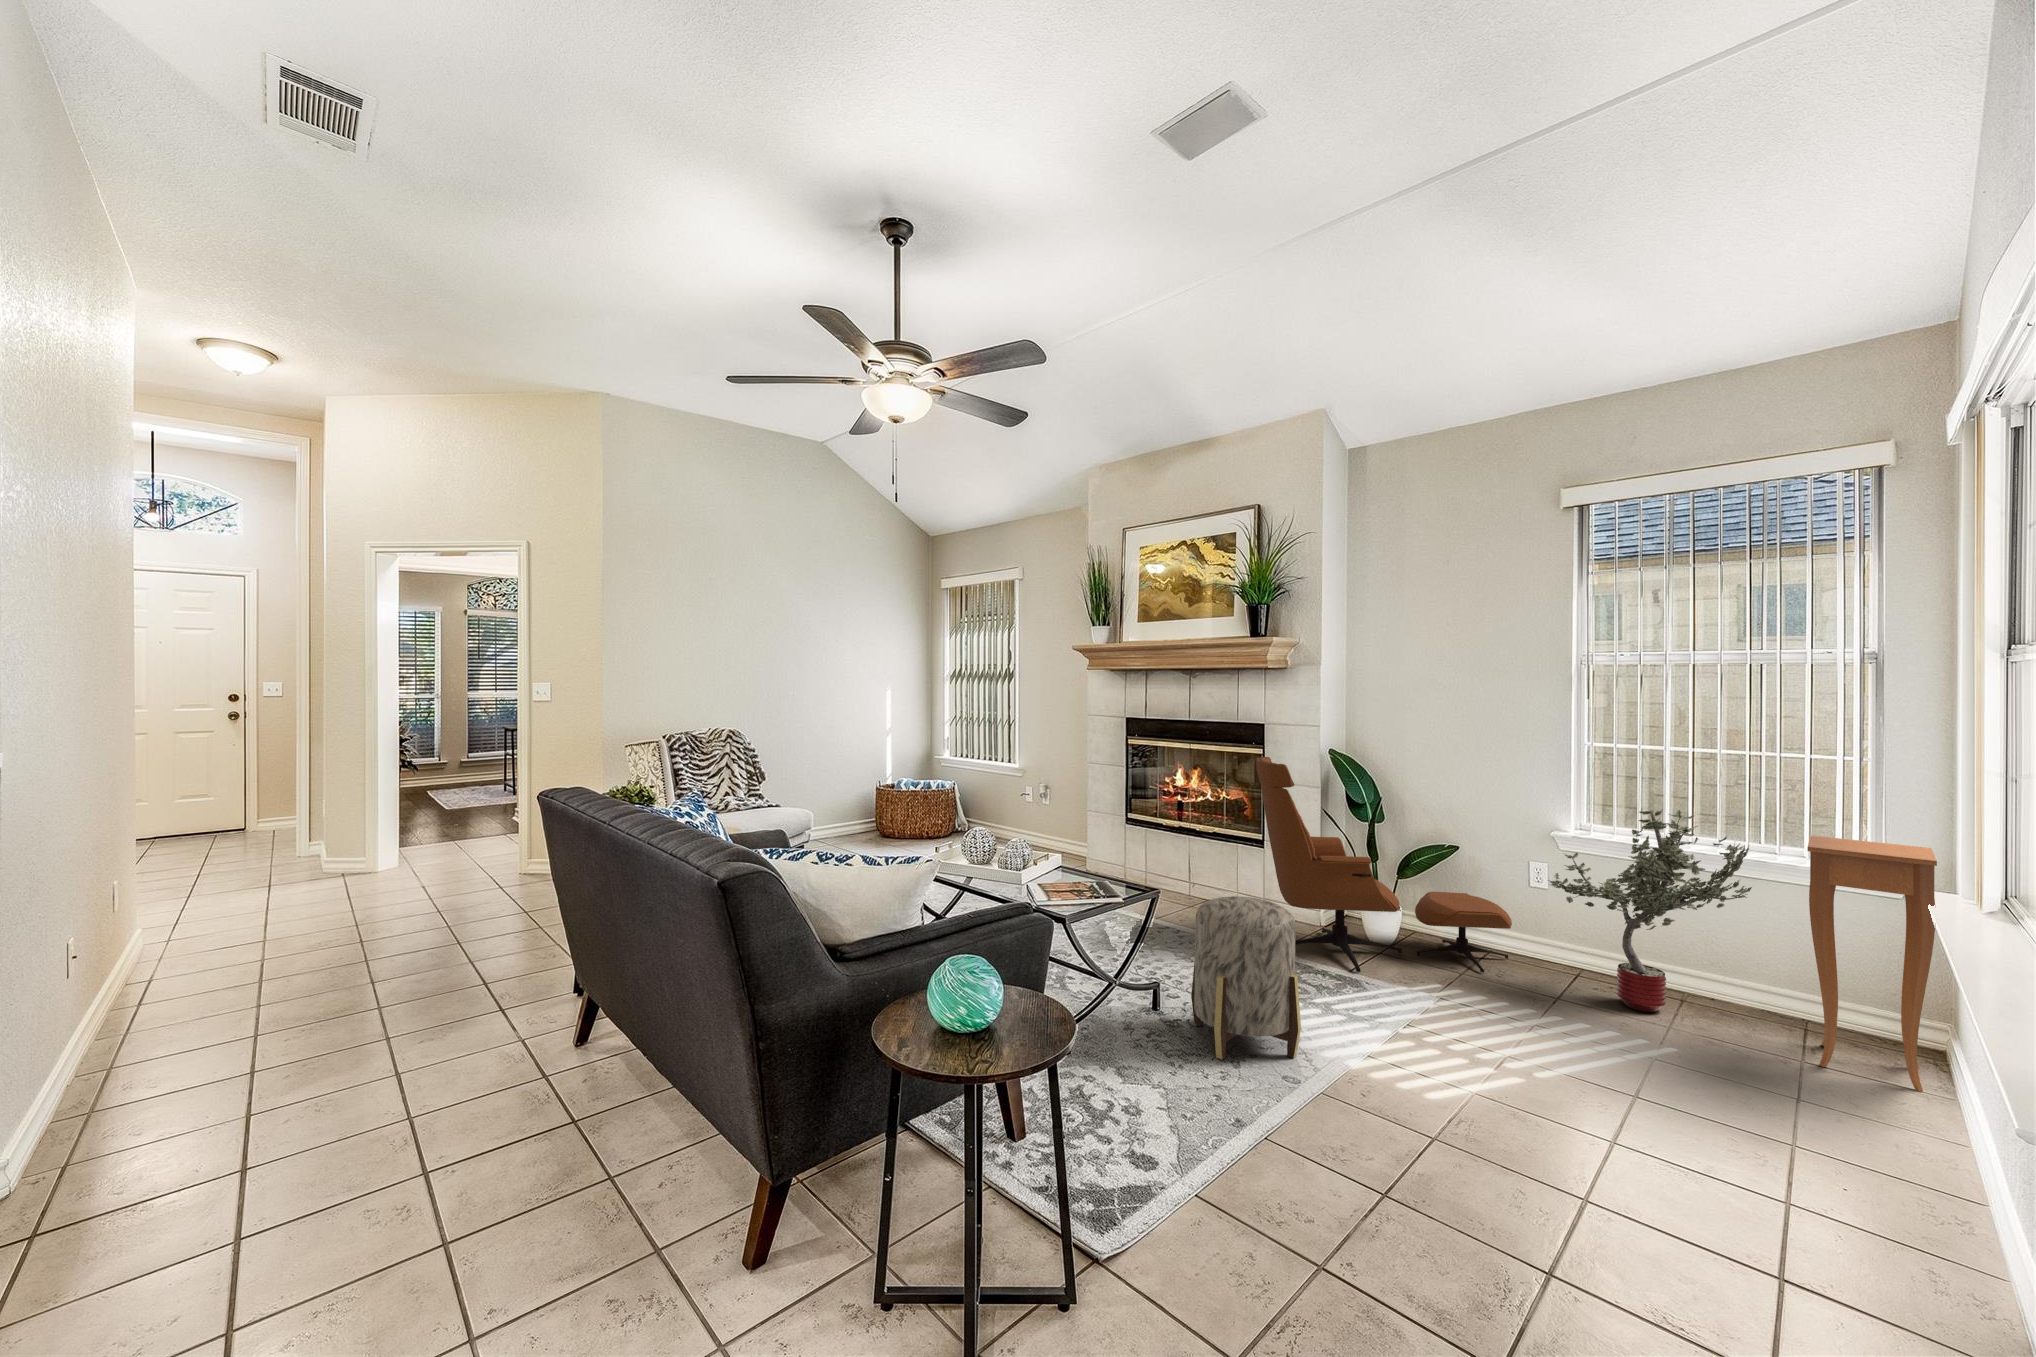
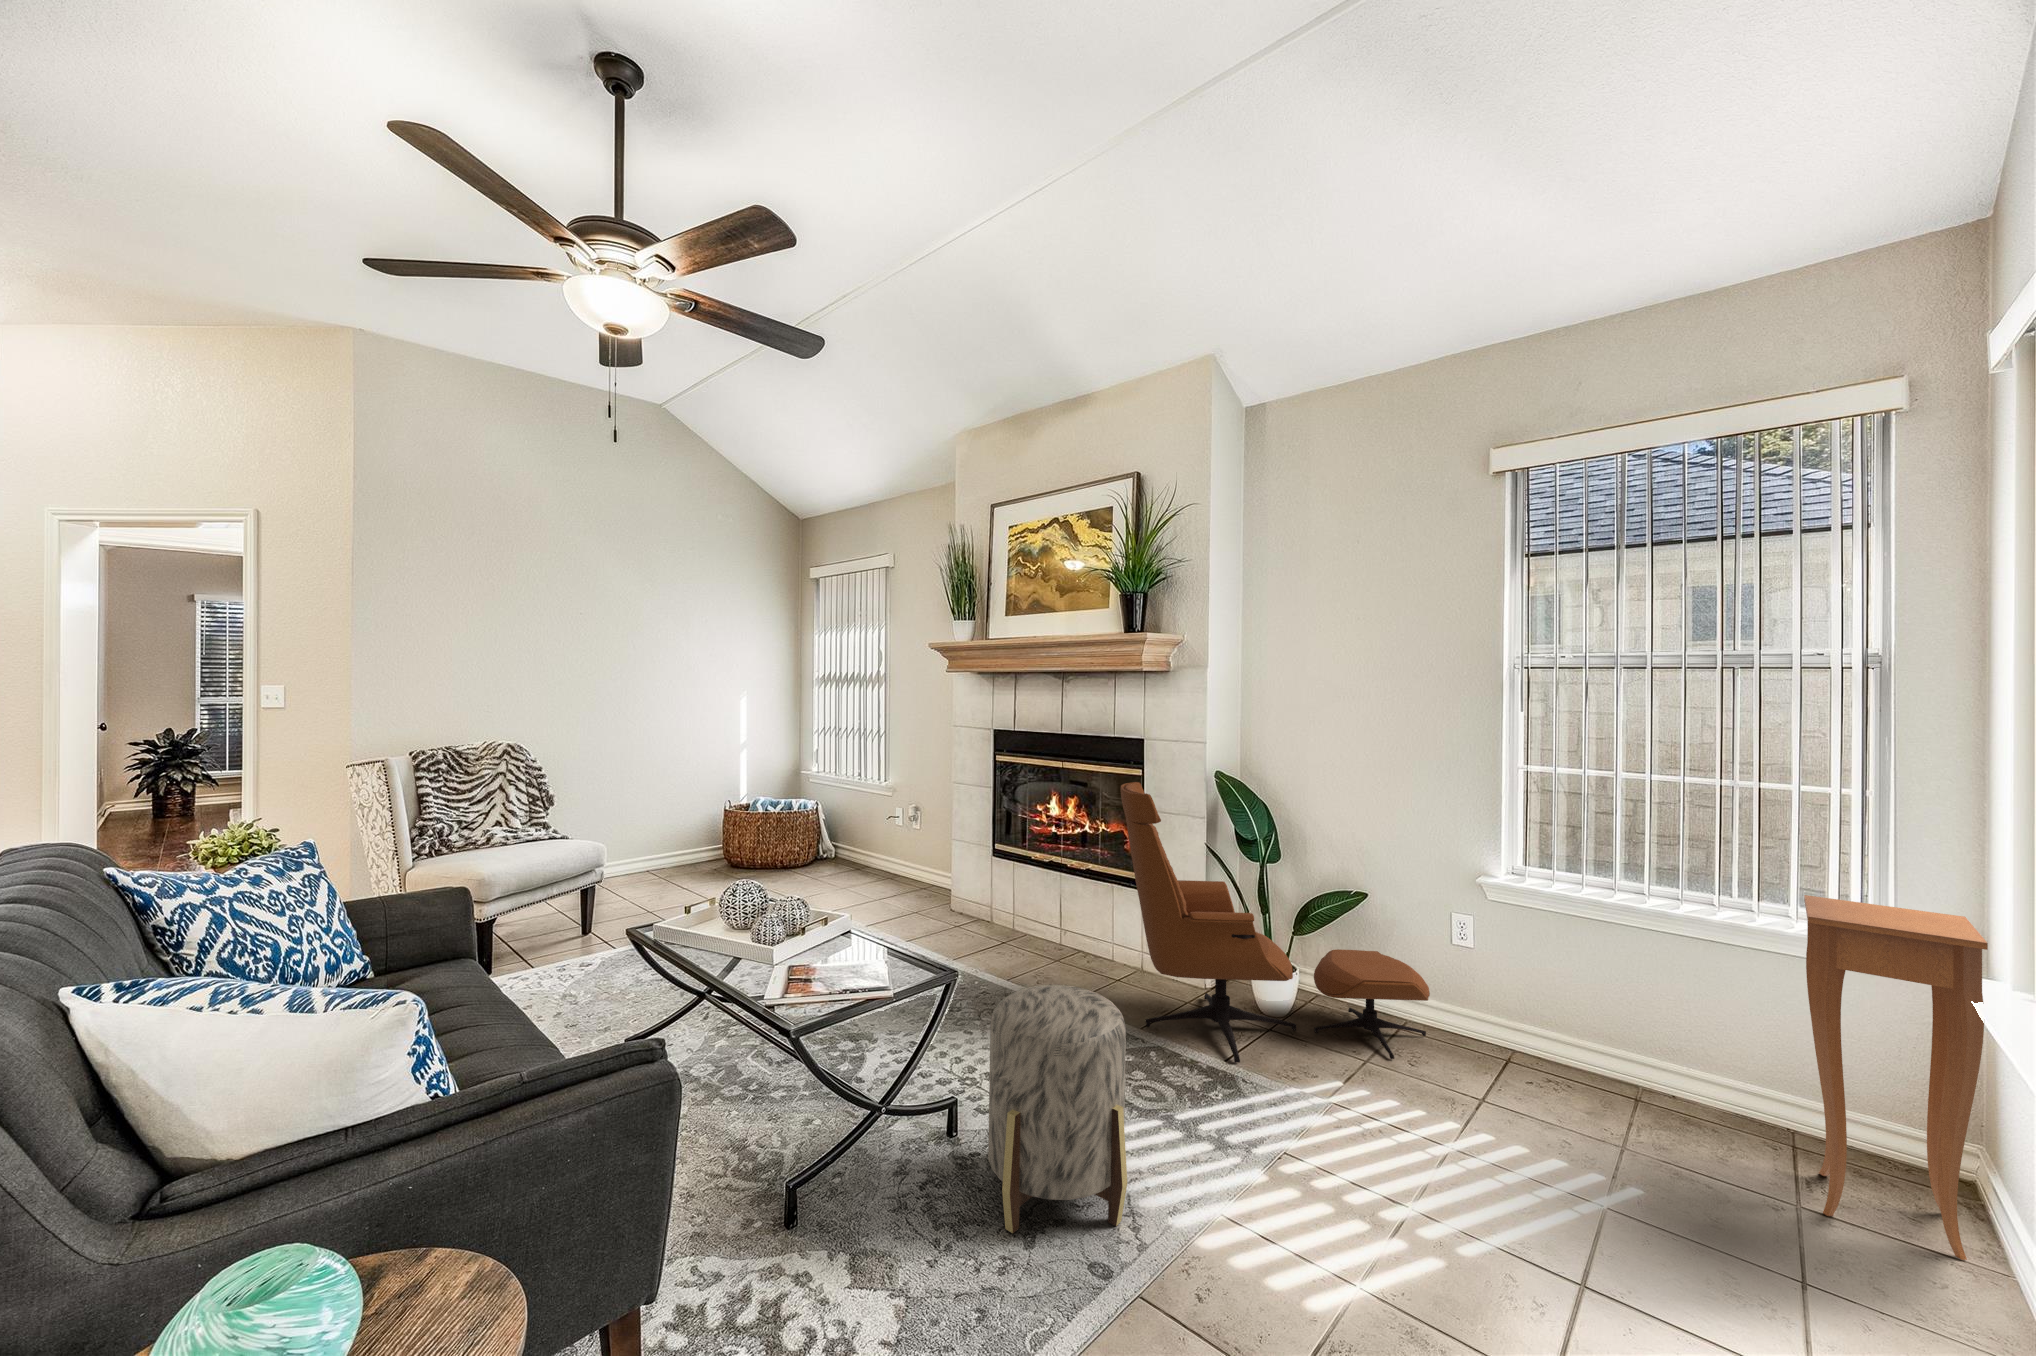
potted tree: present [1550,810,1752,1012] -> none [1472,856,1730,1121]

